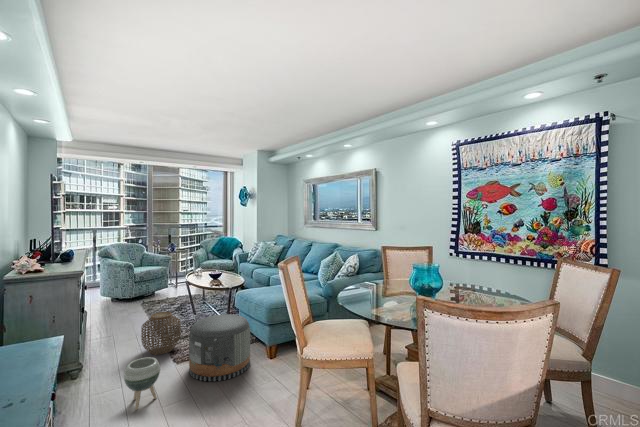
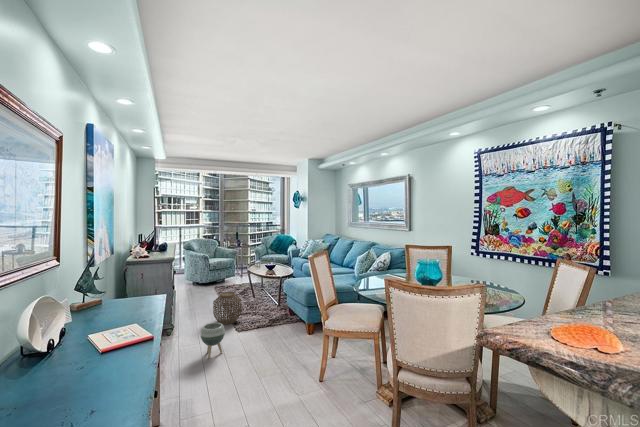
pouf: present [189,314,250,381] -> none [246,296,293,346]

